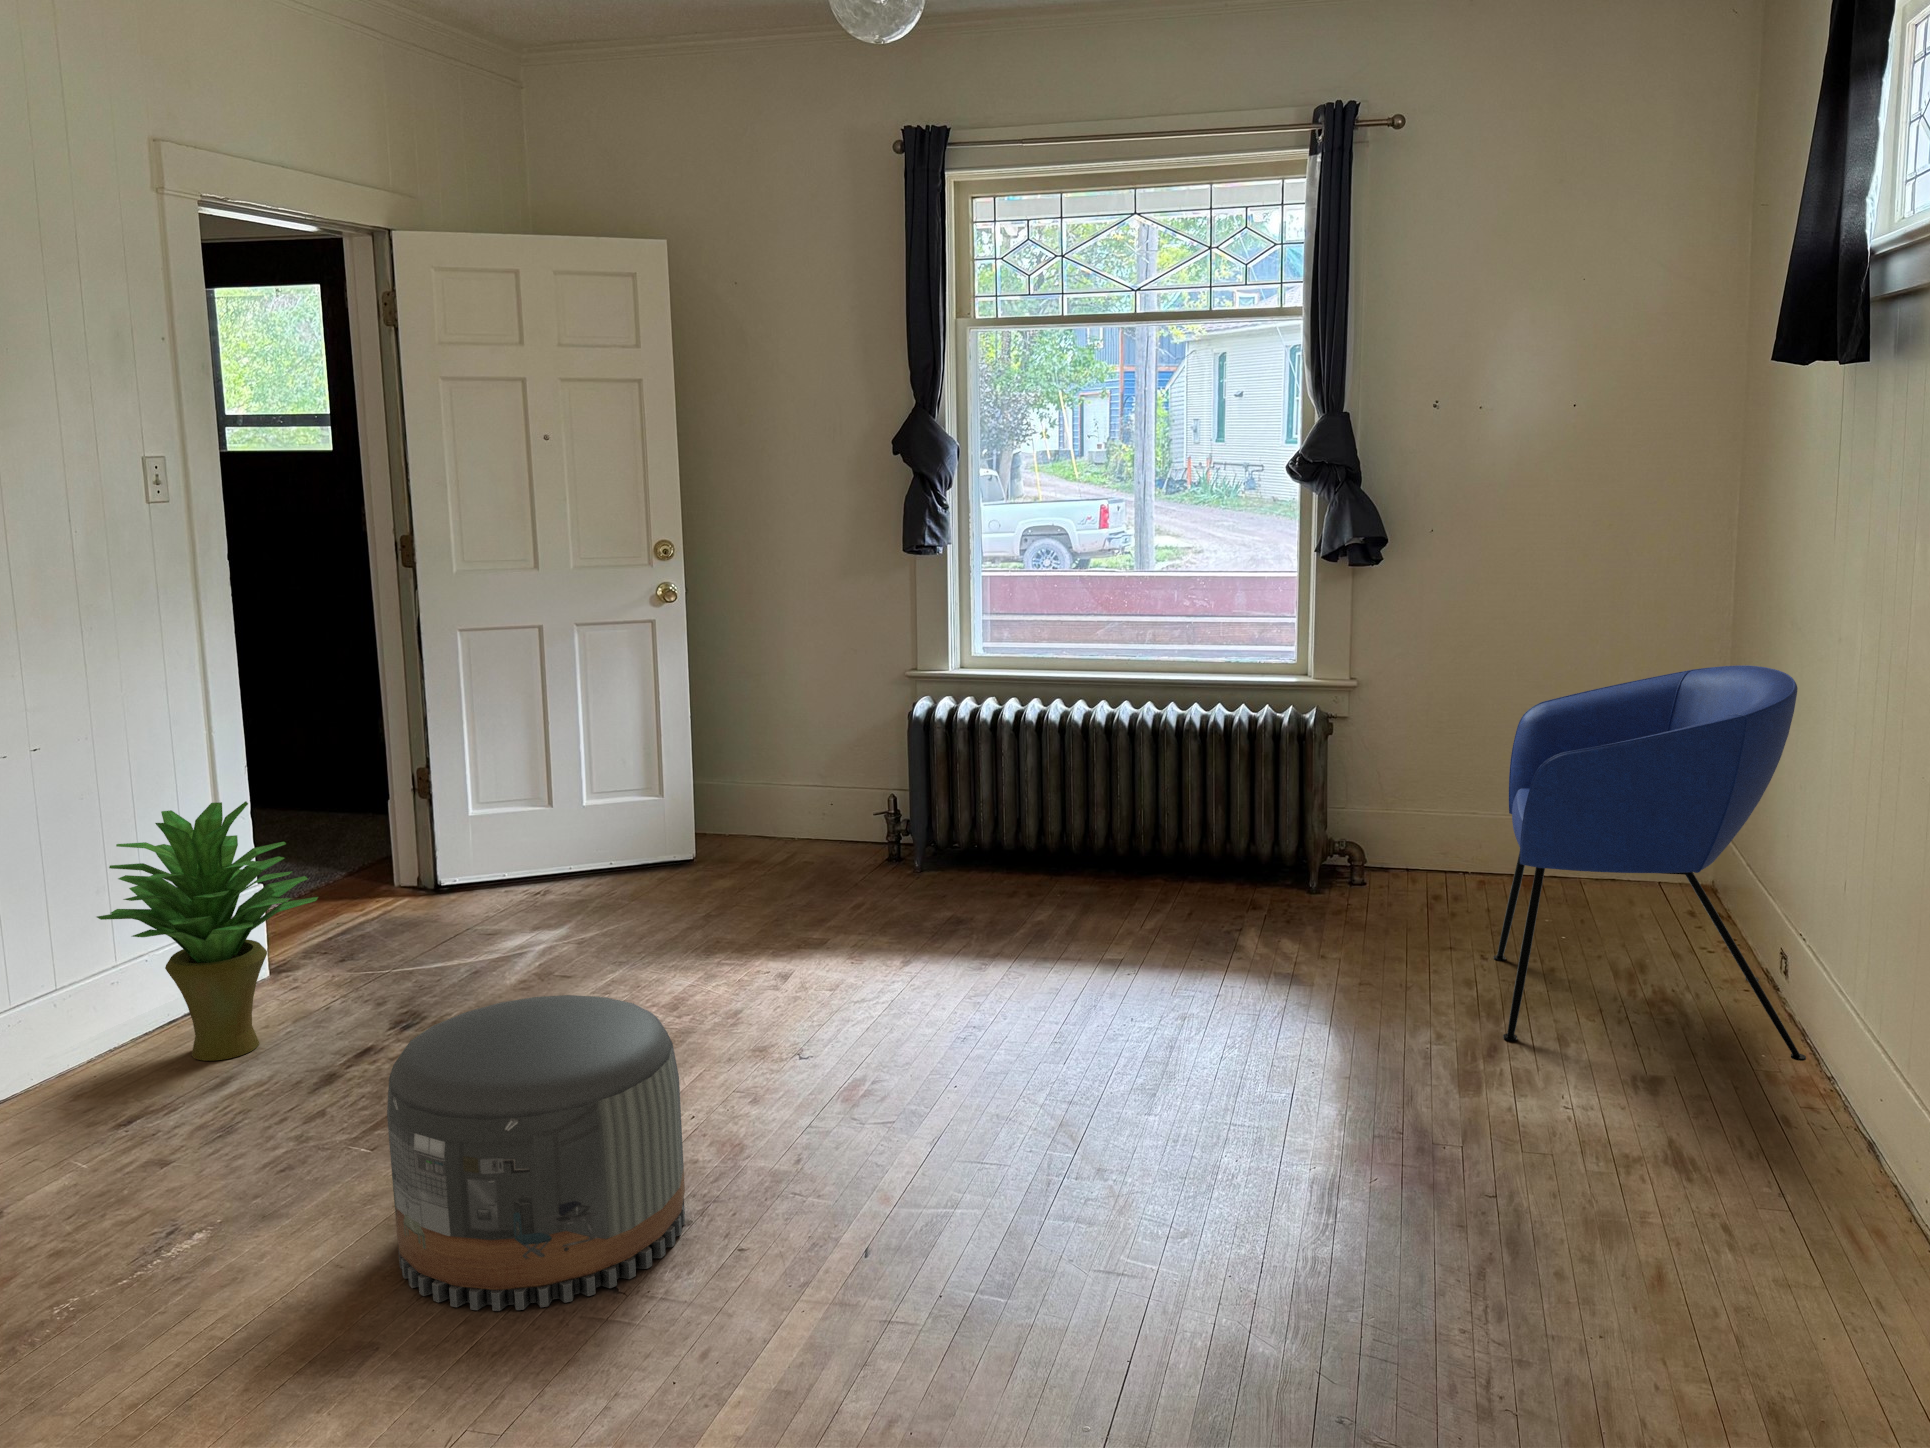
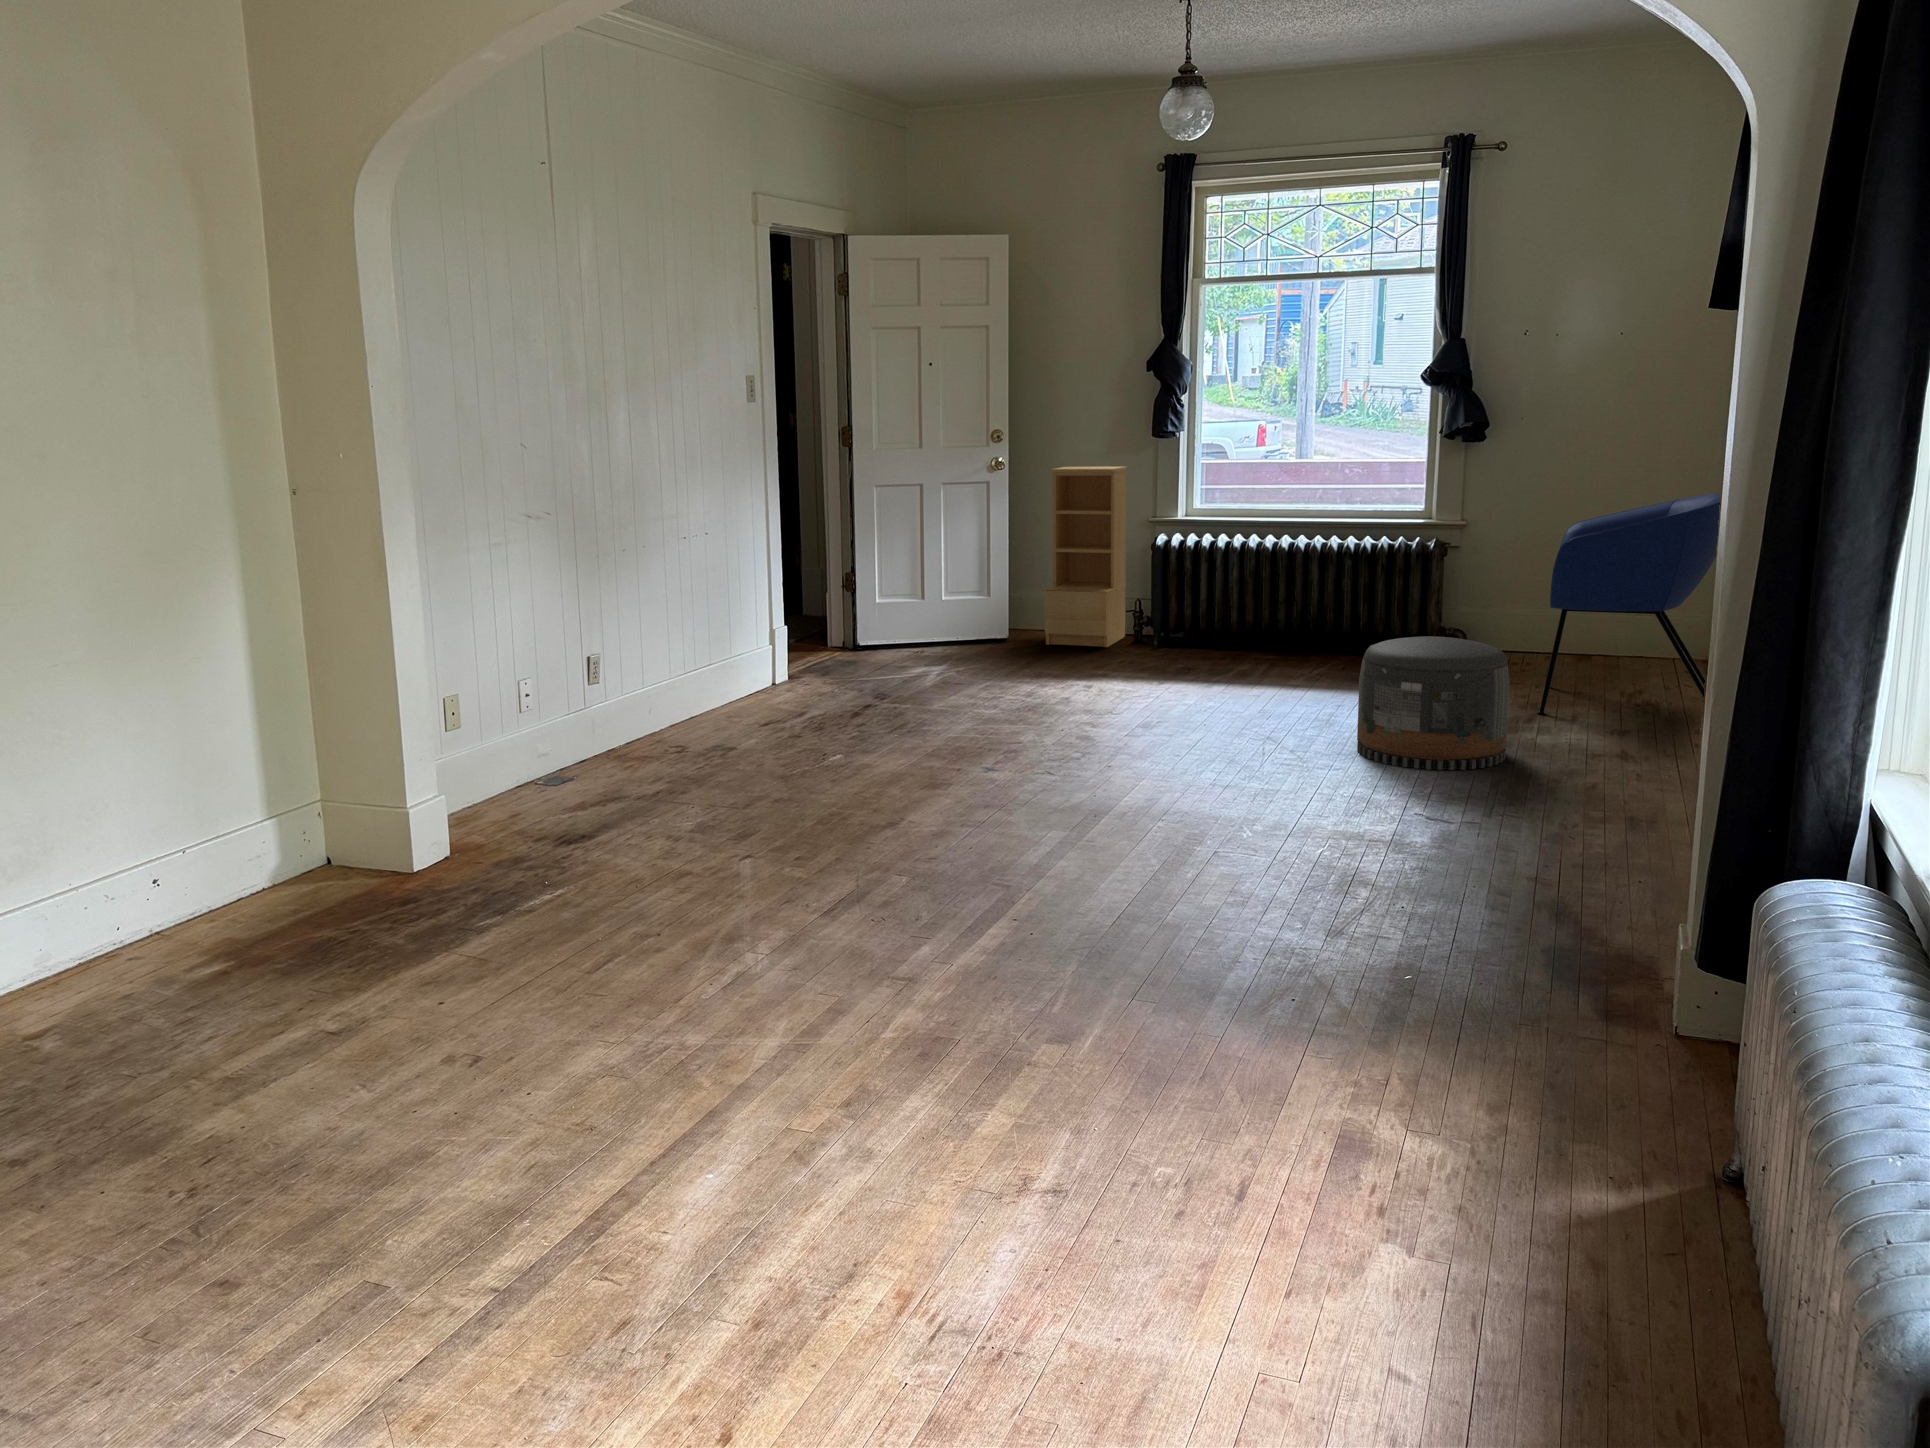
bookshelf: none [741,593,873,873] -> present [1045,467,1127,647]
potted plant: present [97,801,318,1061] -> none [733,562,840,704]
pouf: present [387,995,685,1311] -> present [1357,636,1509,770]

